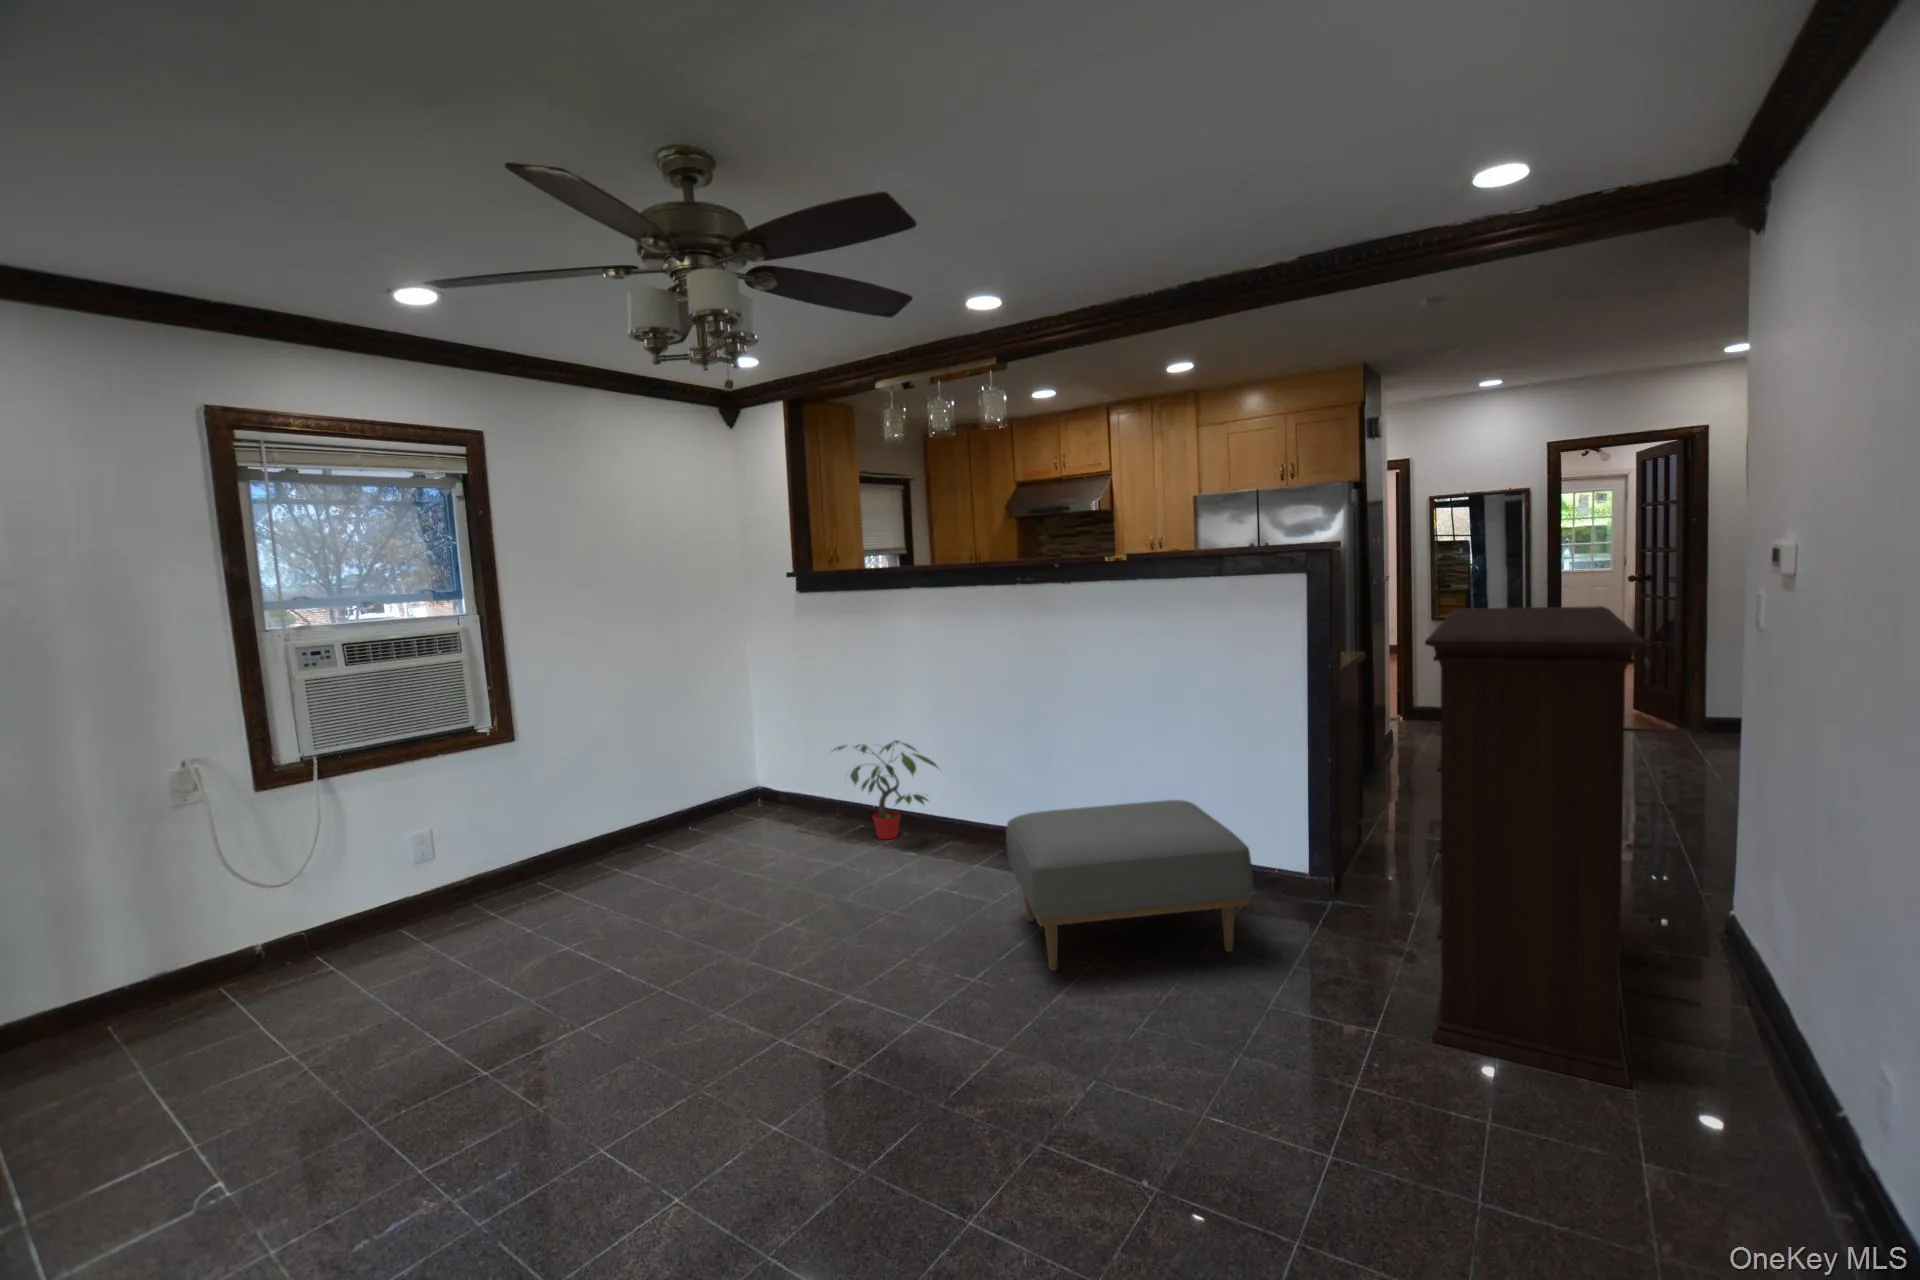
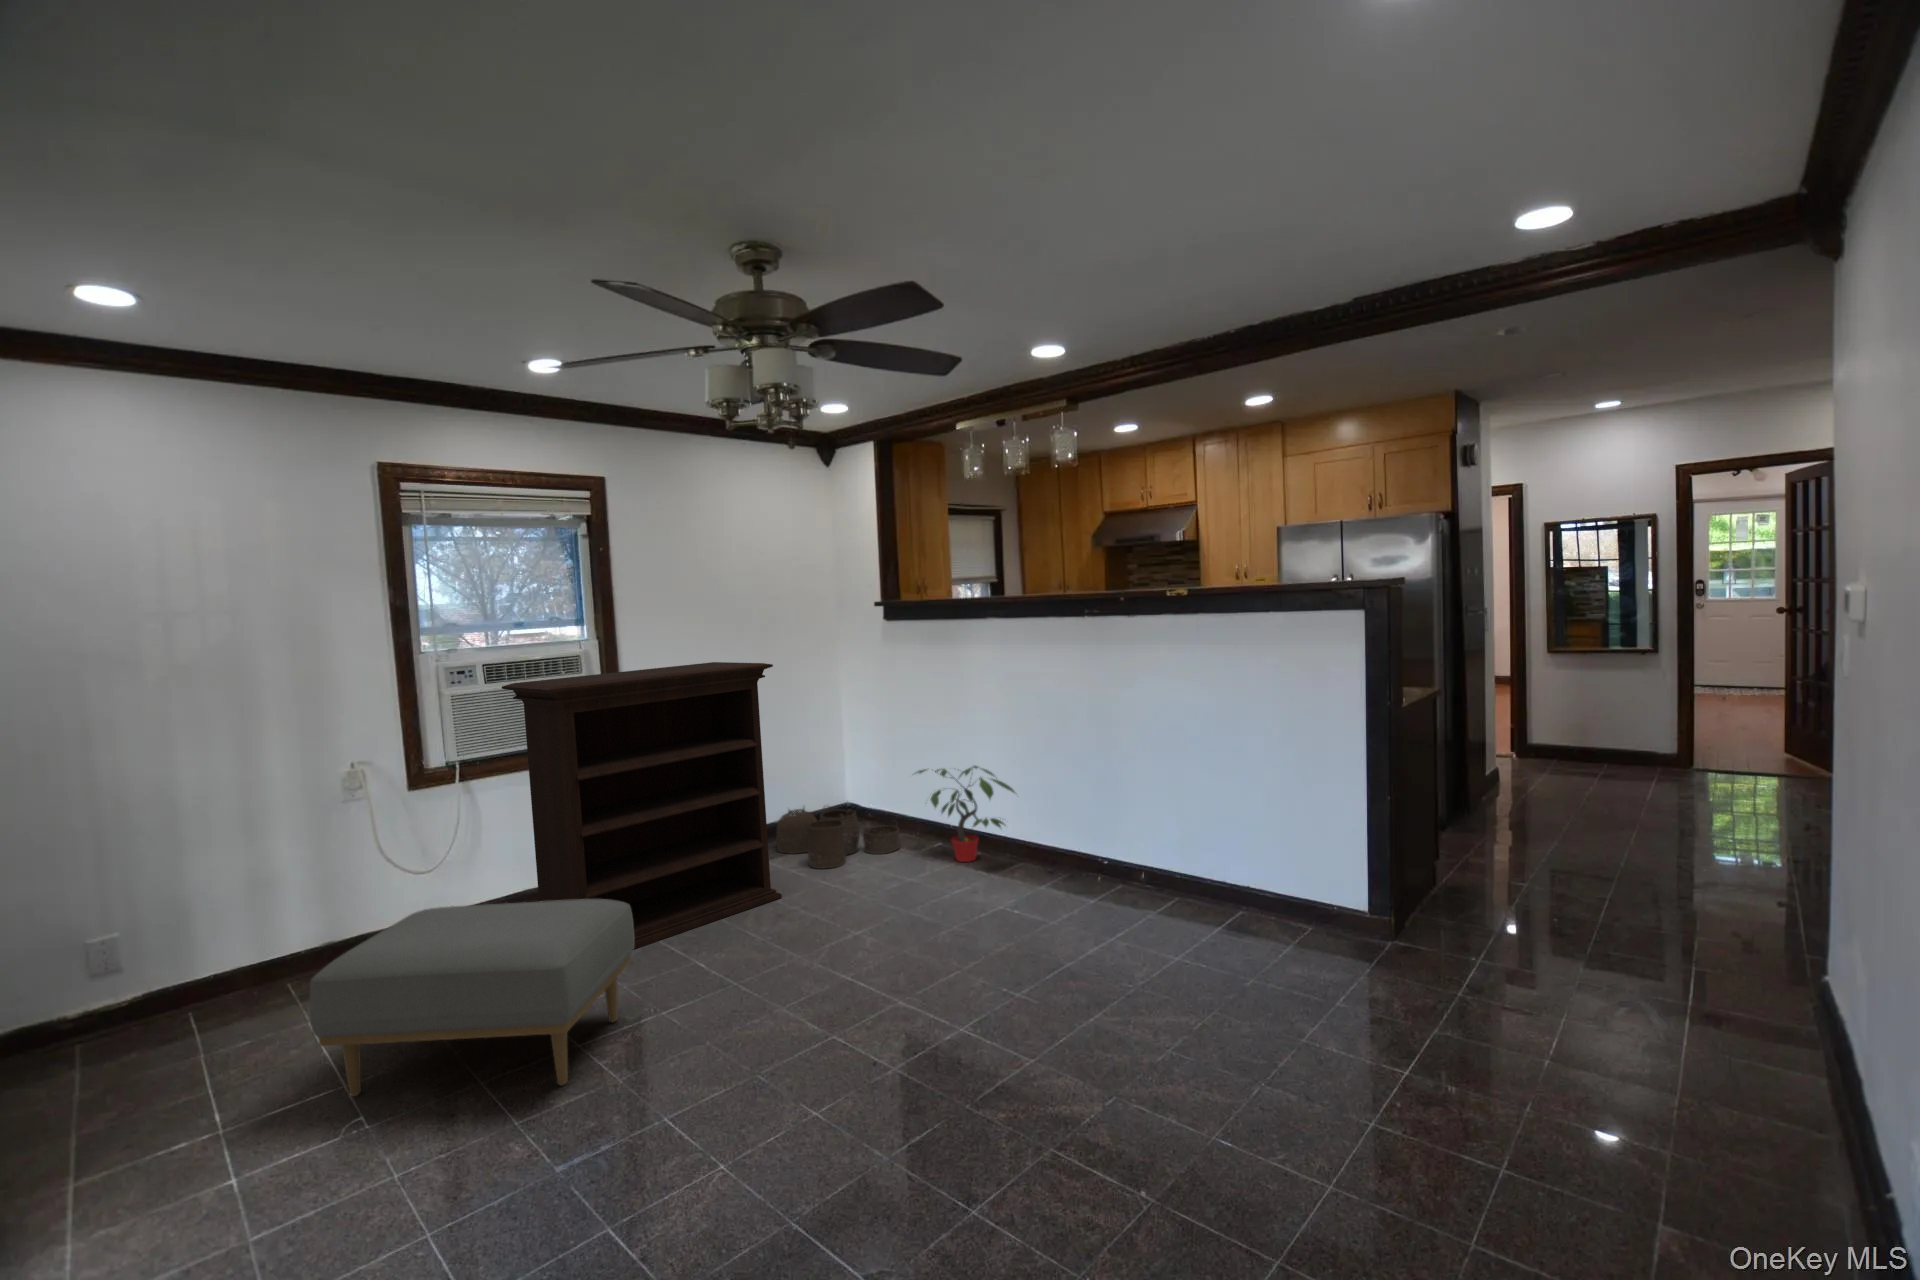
bookshelf: present [1425,606,1646,1088] -> present [502,662,782,949]
woven basket: none [688,784,819,852] -> present [777,809,900,869]
ottoman: present [1006,800,1253,971] -> present [310,900,634,1096]

